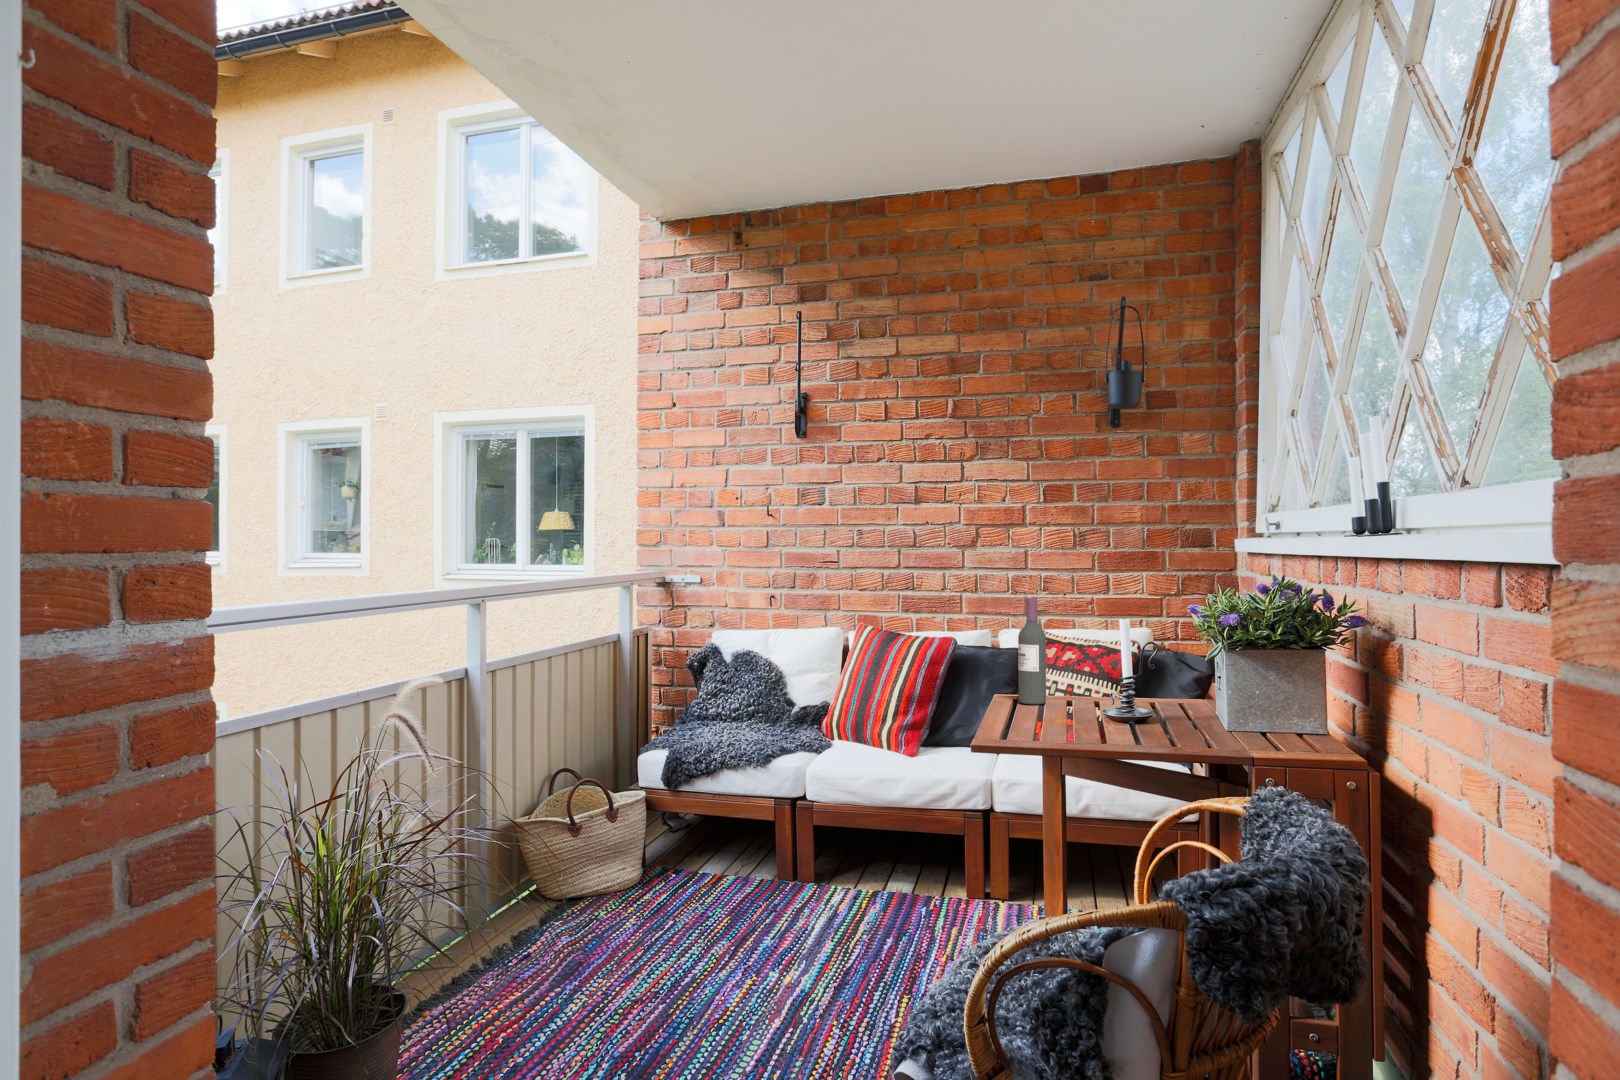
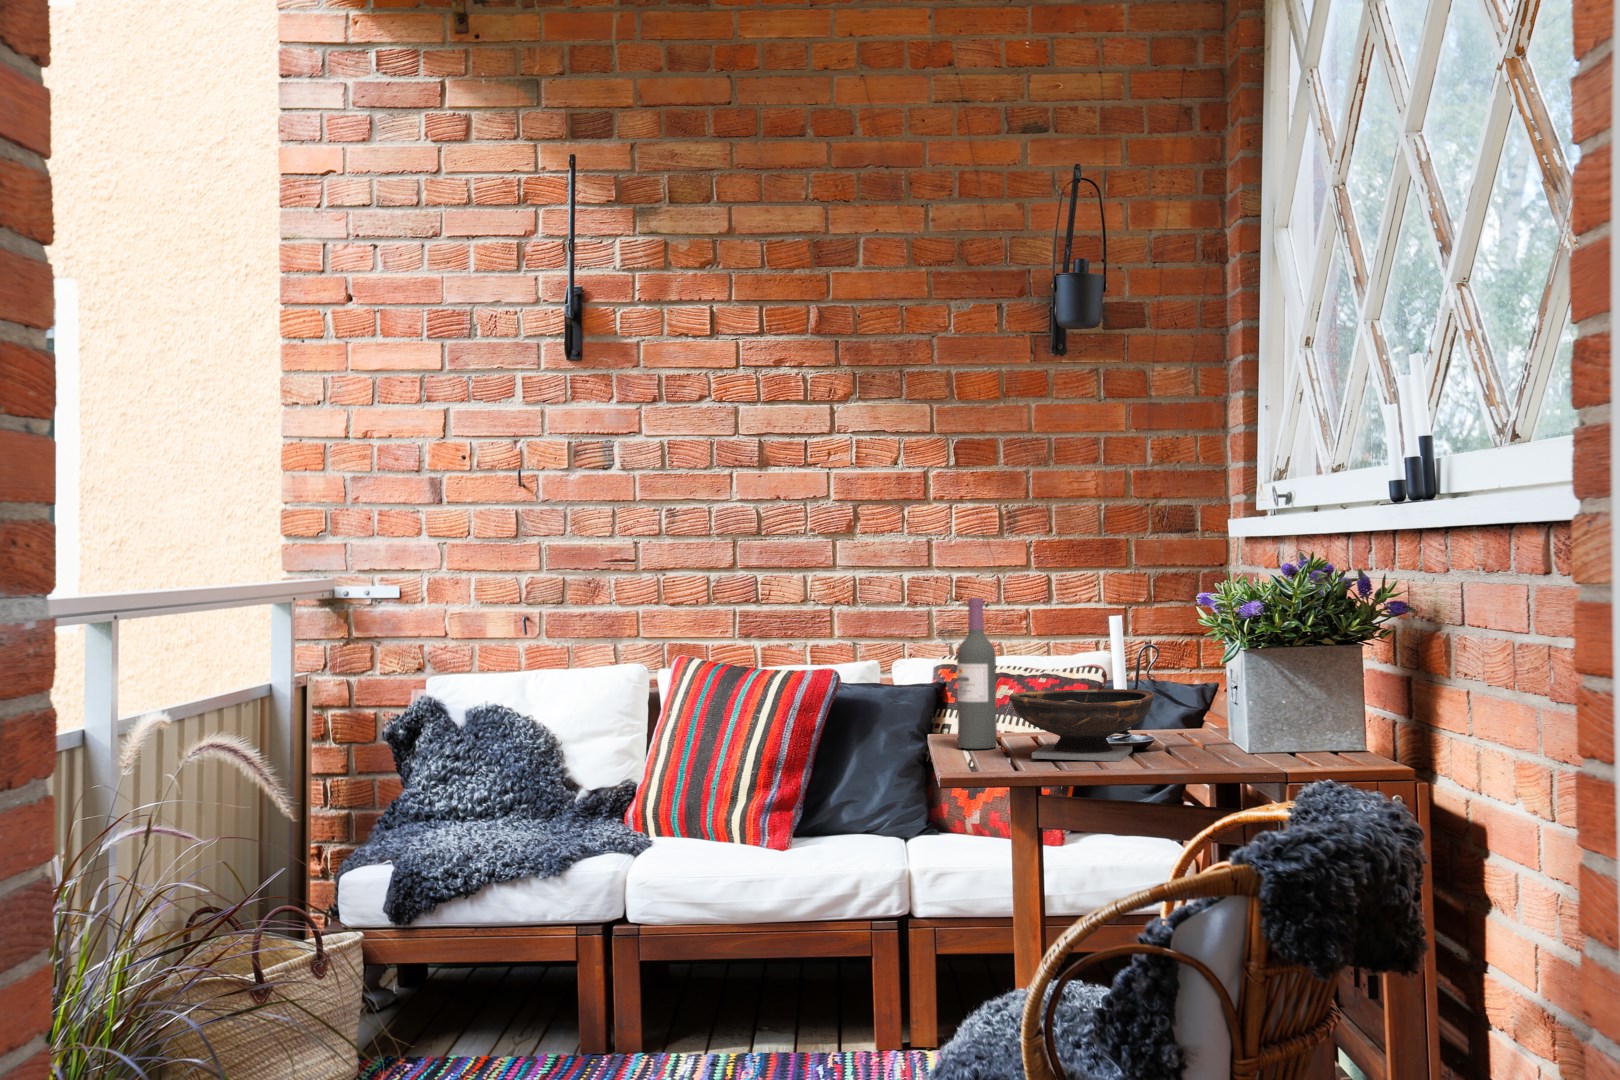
bowl: none [1048,666,1158,725] -> present [1009,689,1154,761]

